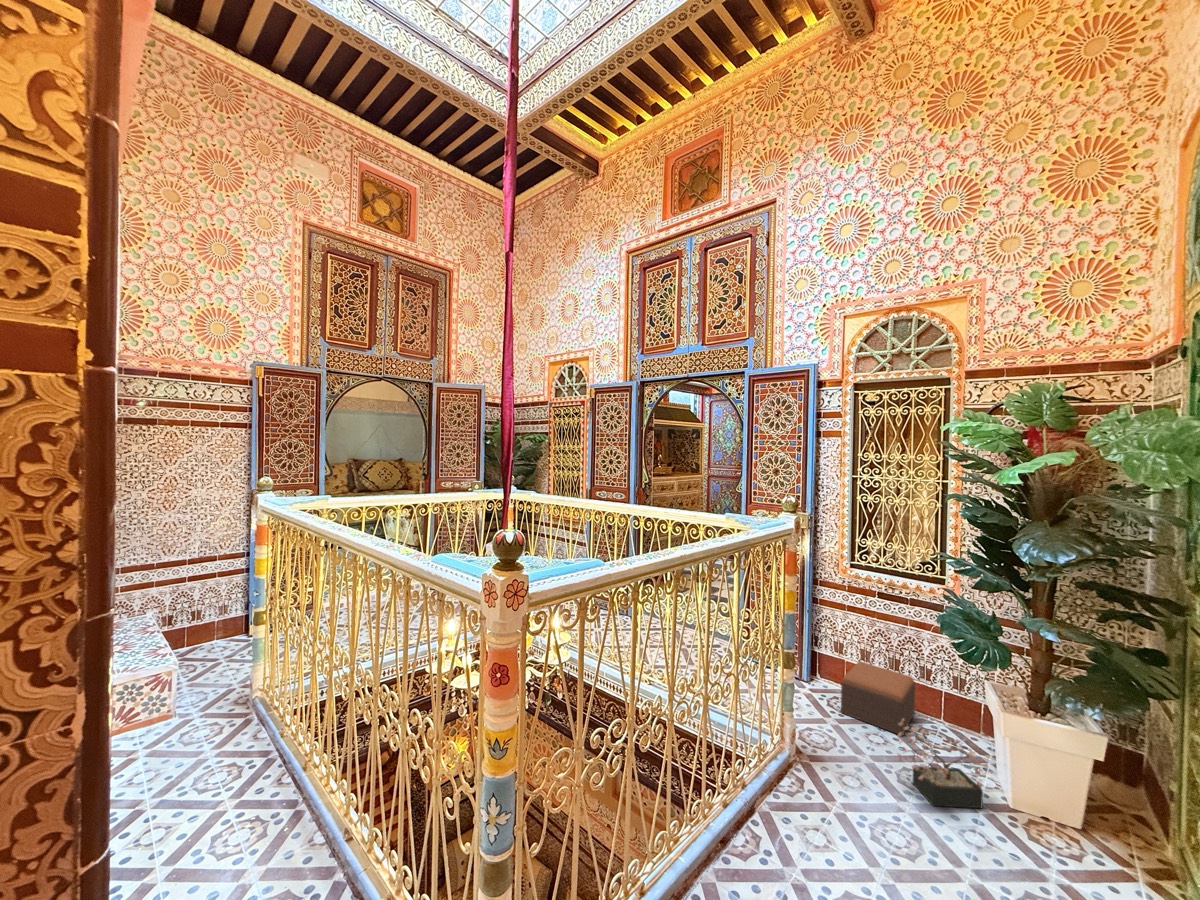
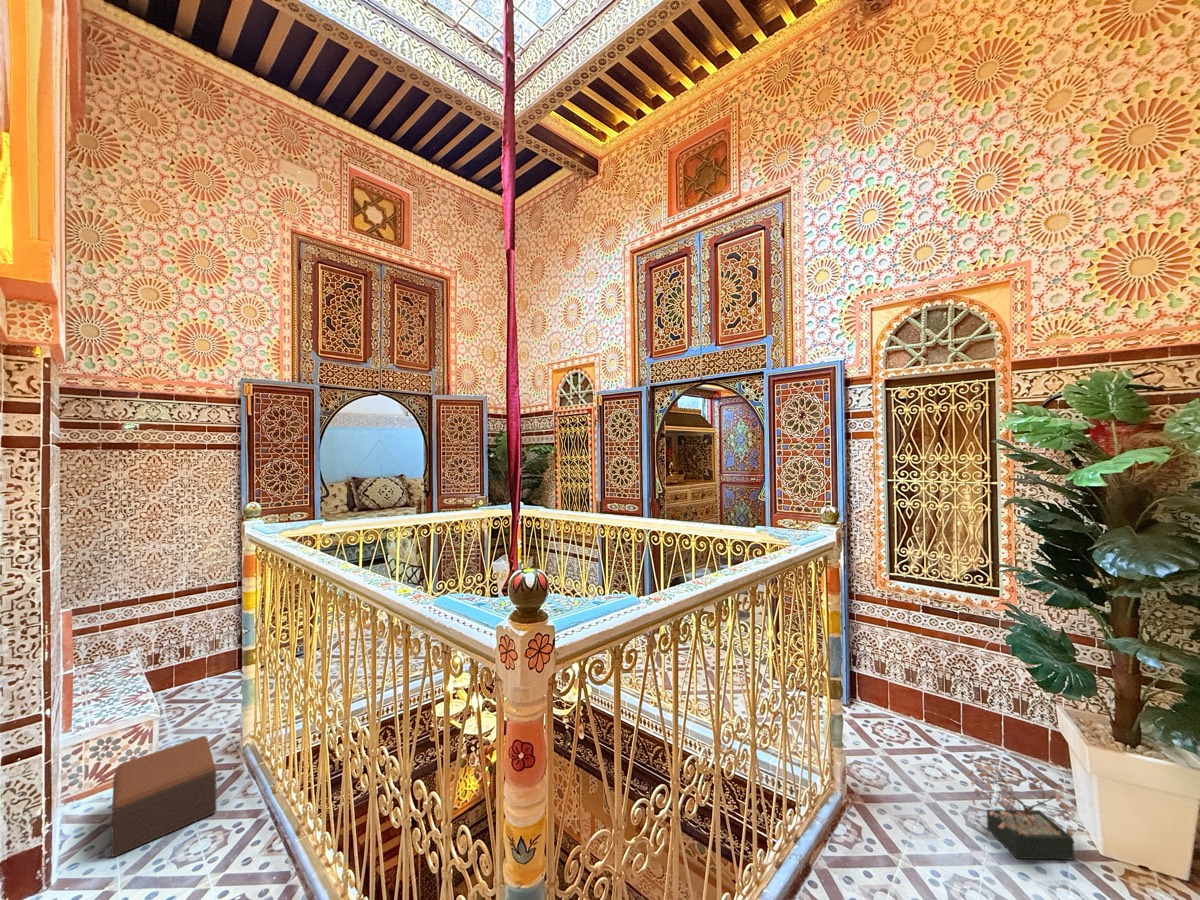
footstool: present [841,662,915,734] -> present [112,736,216,857]

